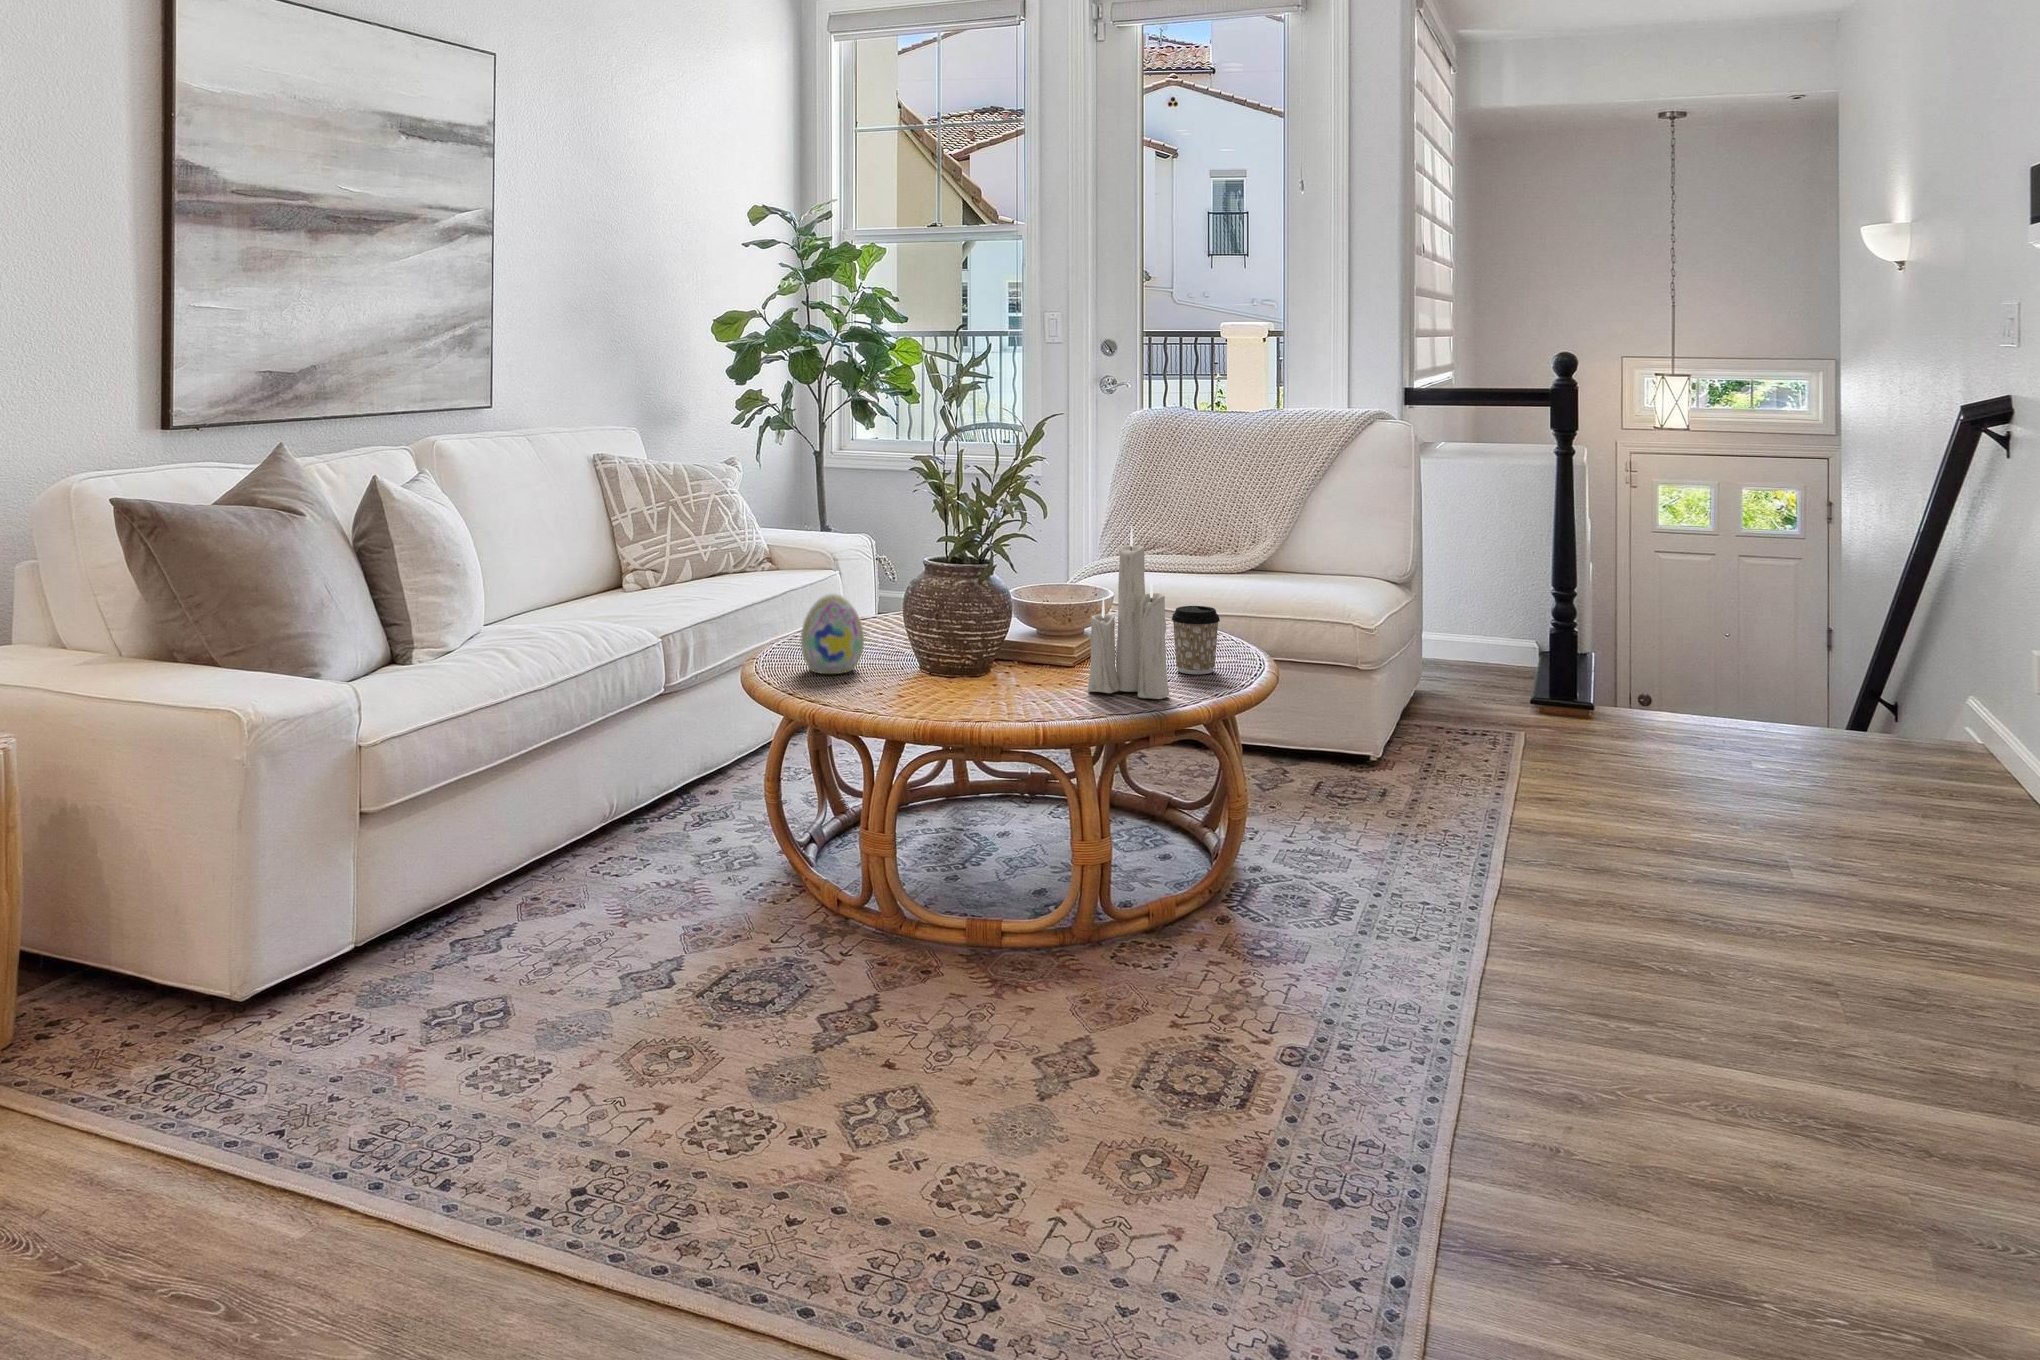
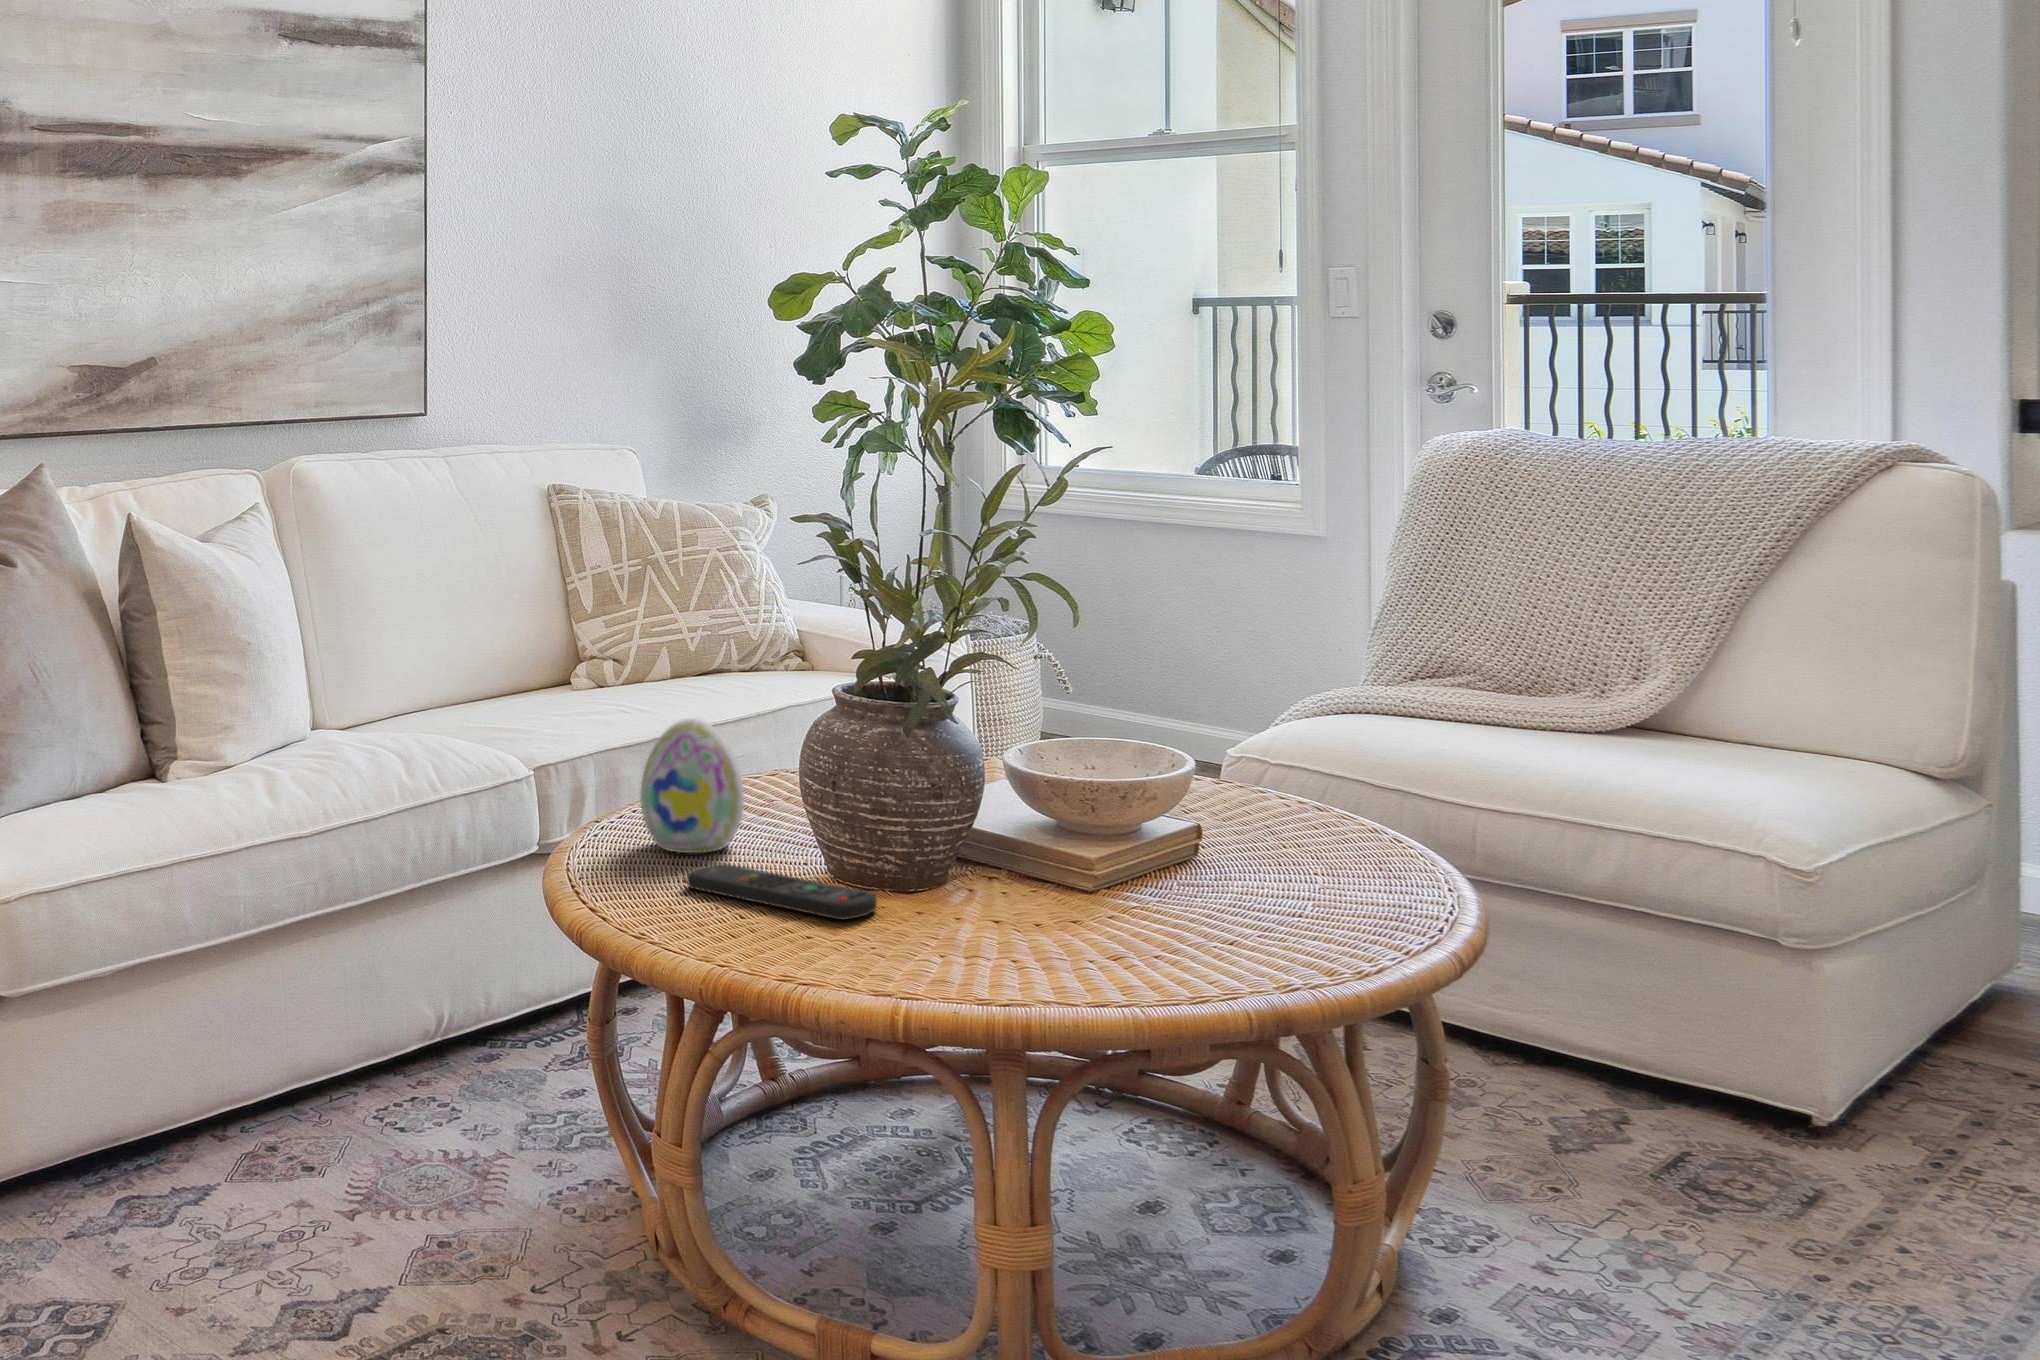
candle: present [1087,526,1169,699] -> none [1069,611,1214,958]
coffee cup: present [1171,606,1220,674] -> none [1268,784,1364,917]
remote control: none [856,676,977,699] -> present [687,863,877,920]

